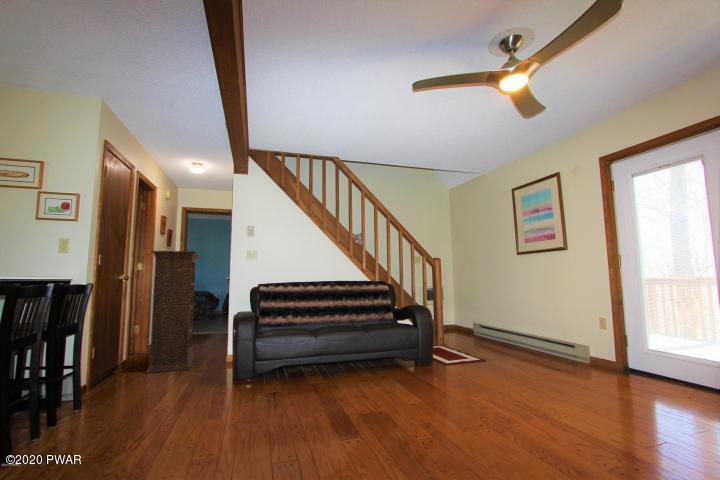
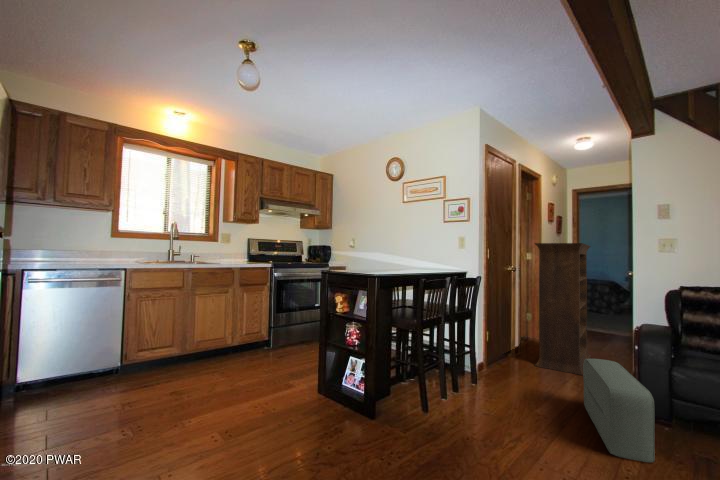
pouf: none [195,345,248,416] -> present [583,359,655,462]

